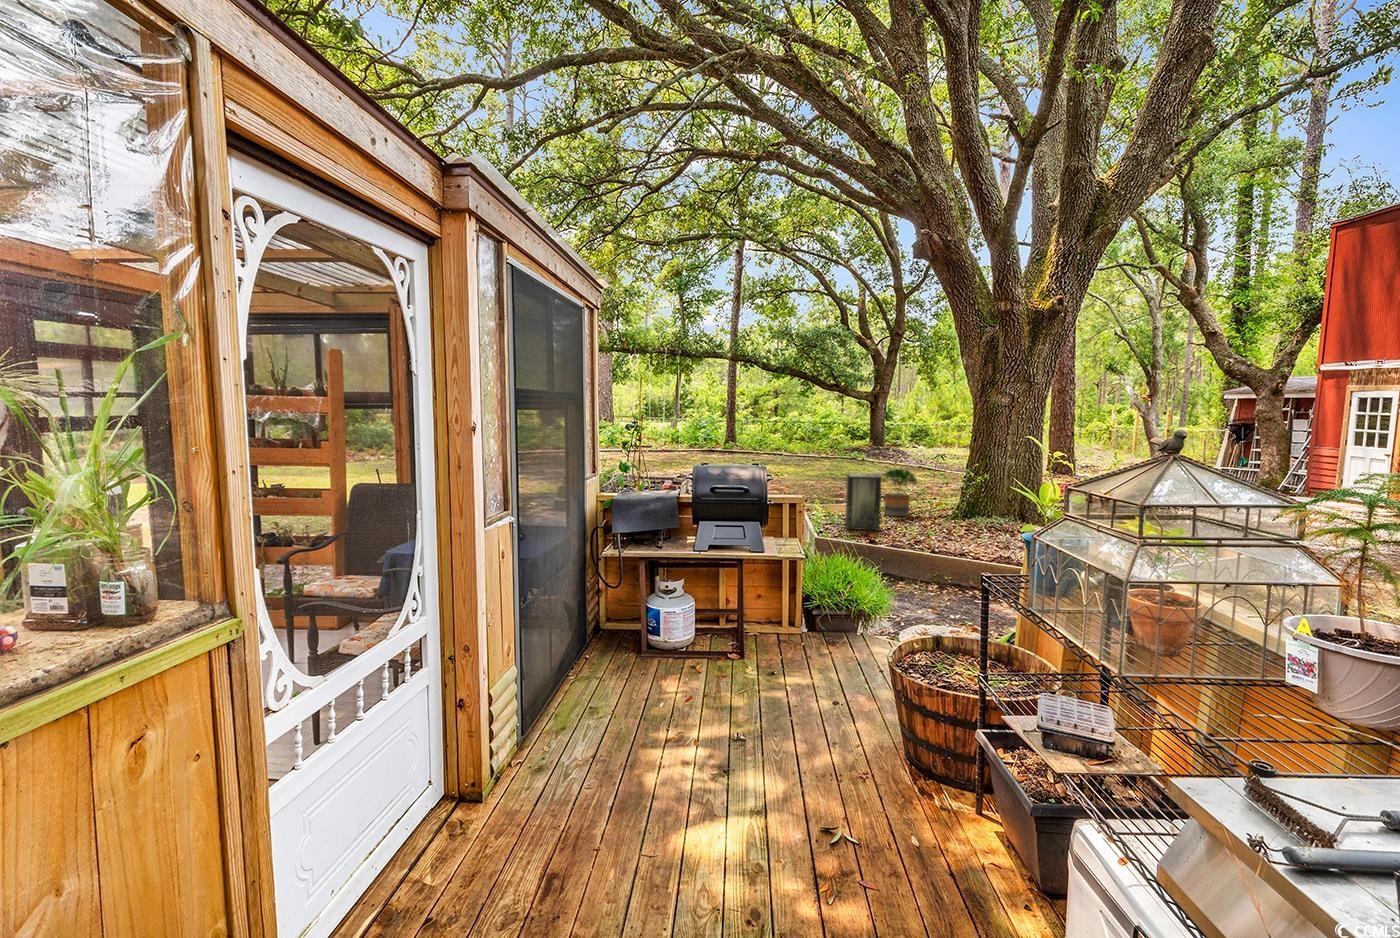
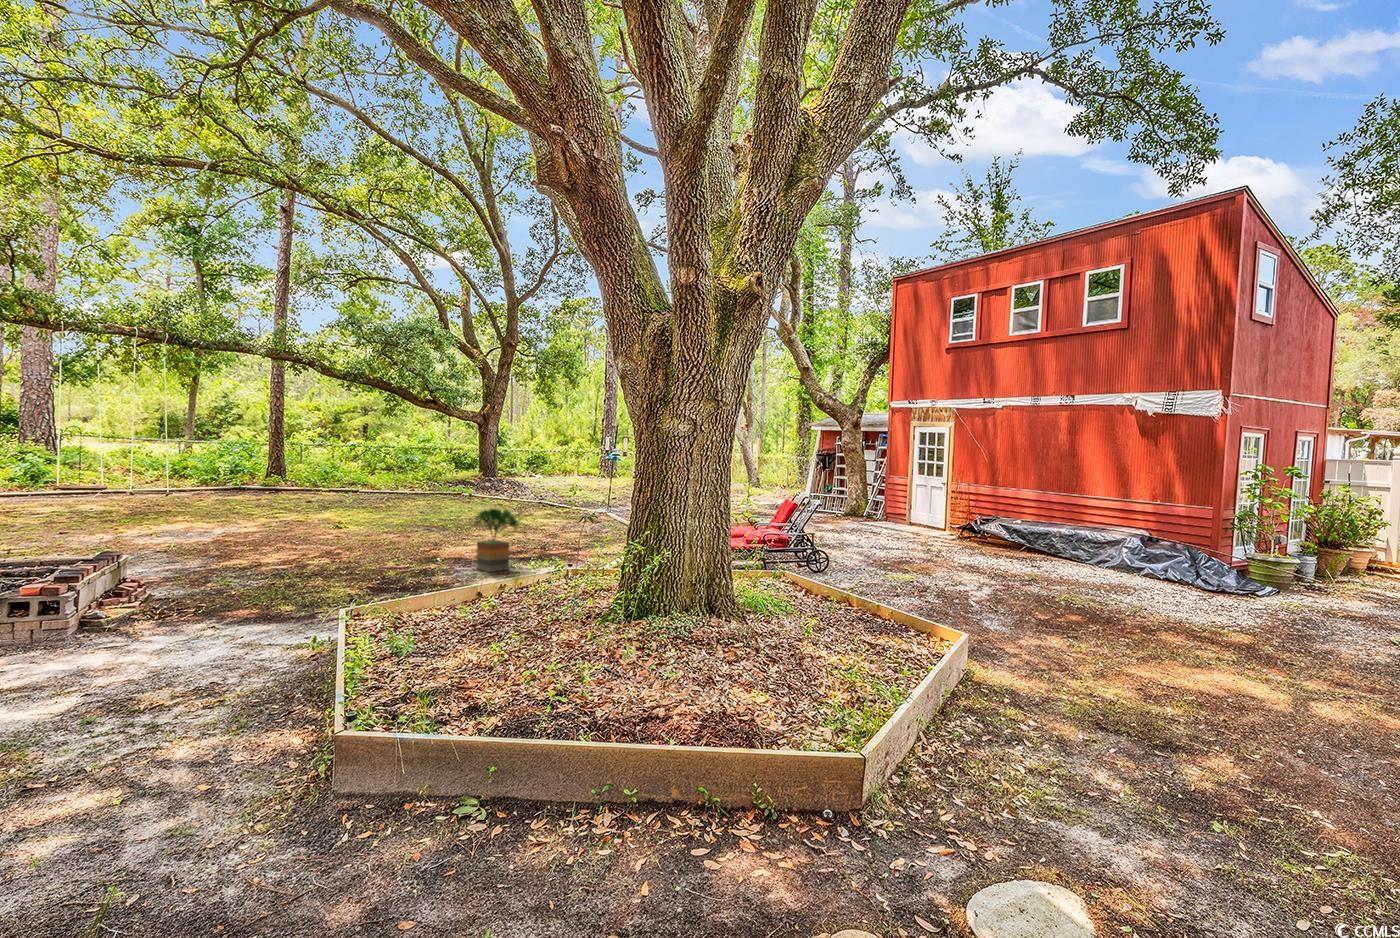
storage box: present [845,473,881,530] -> none [416,518,466,598]

